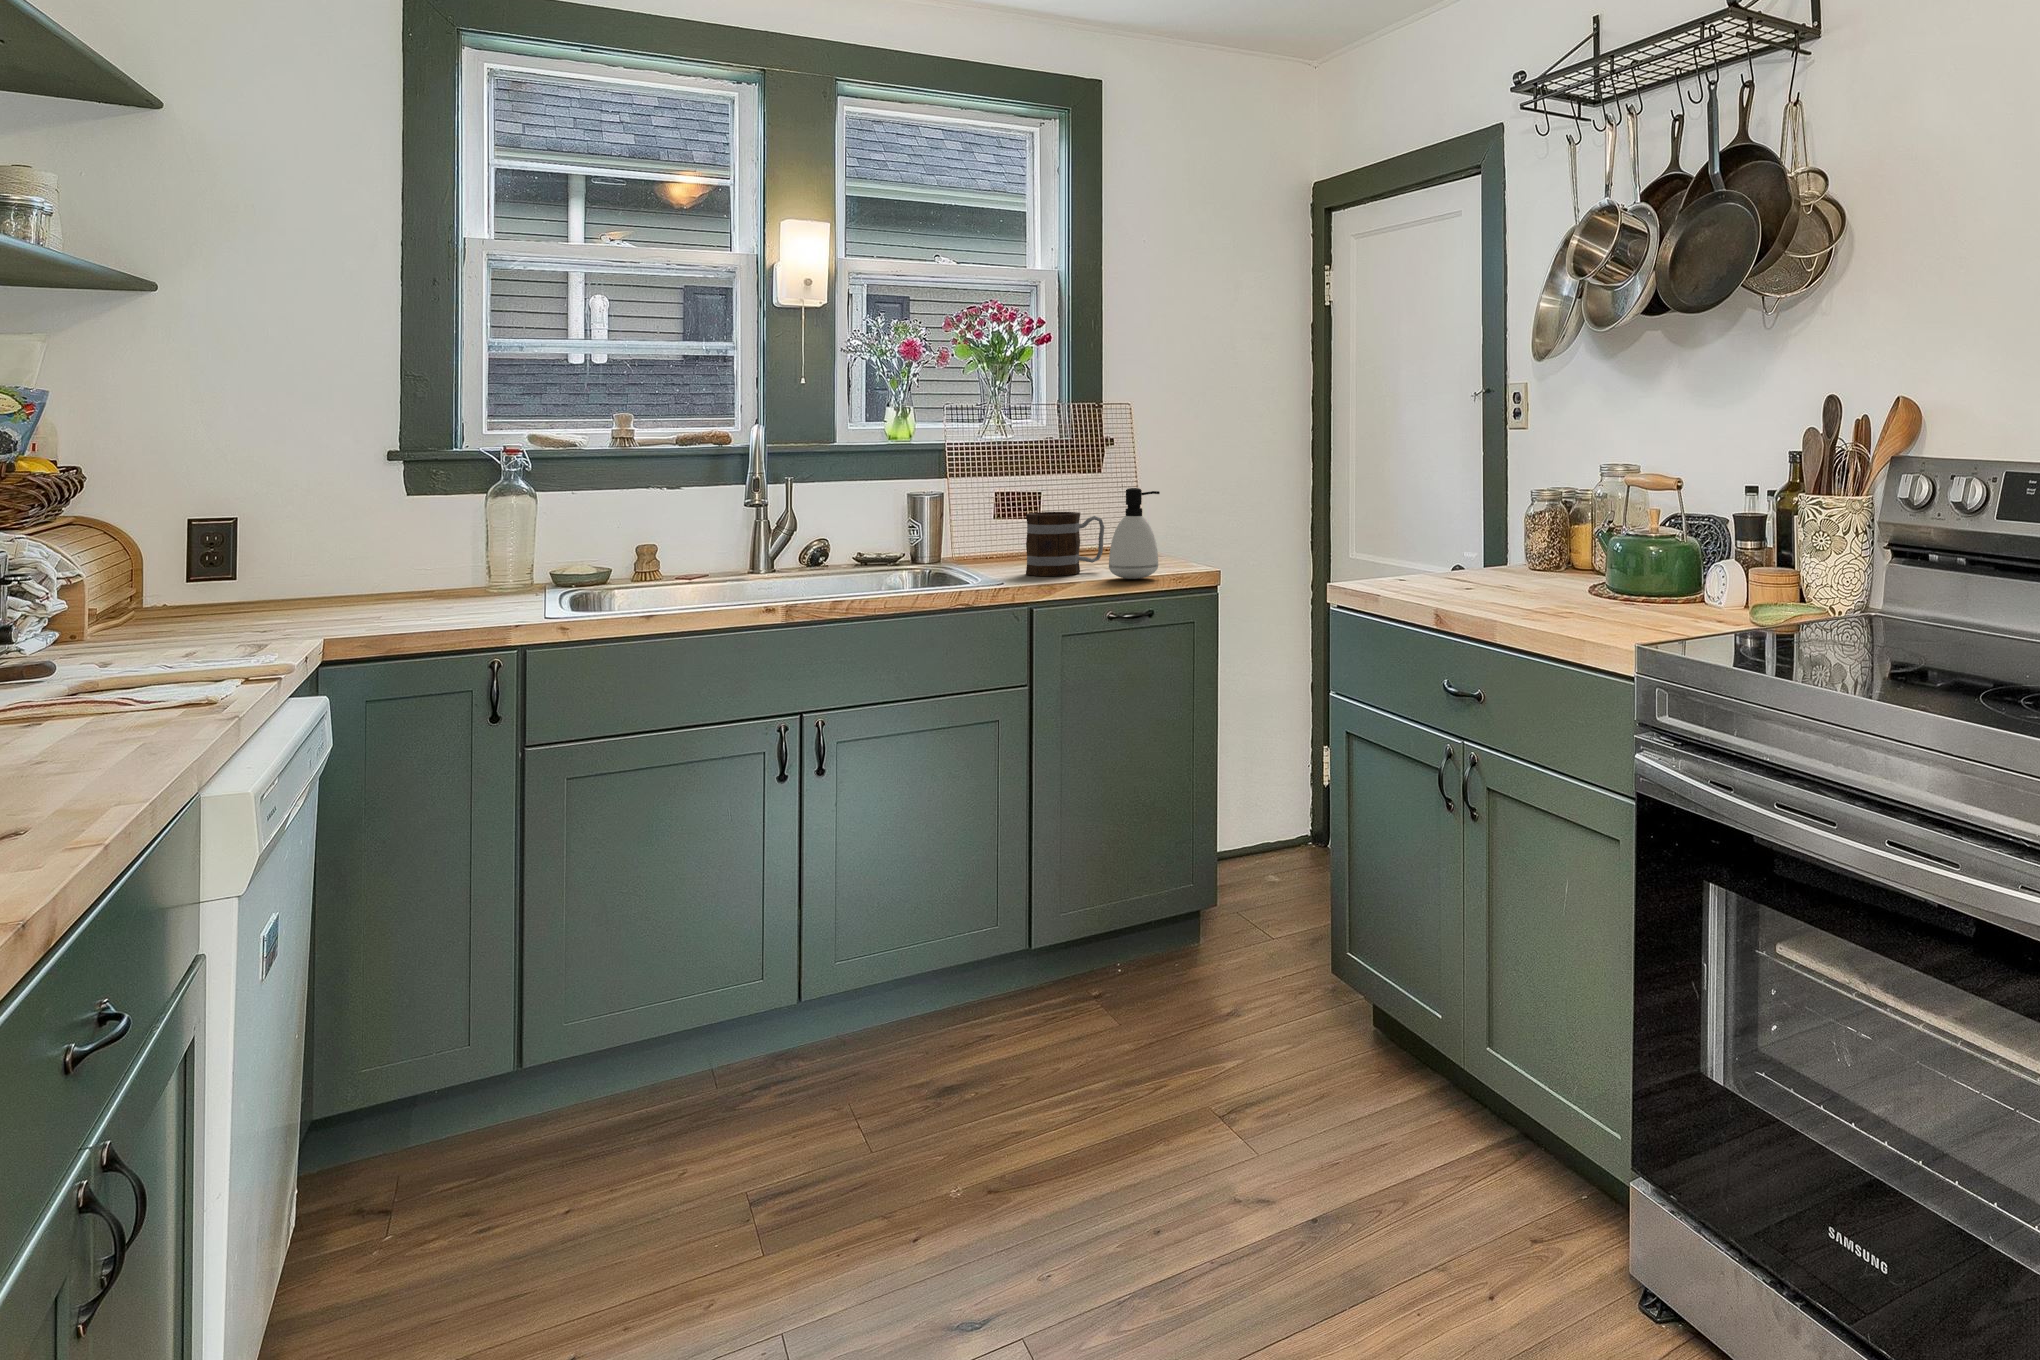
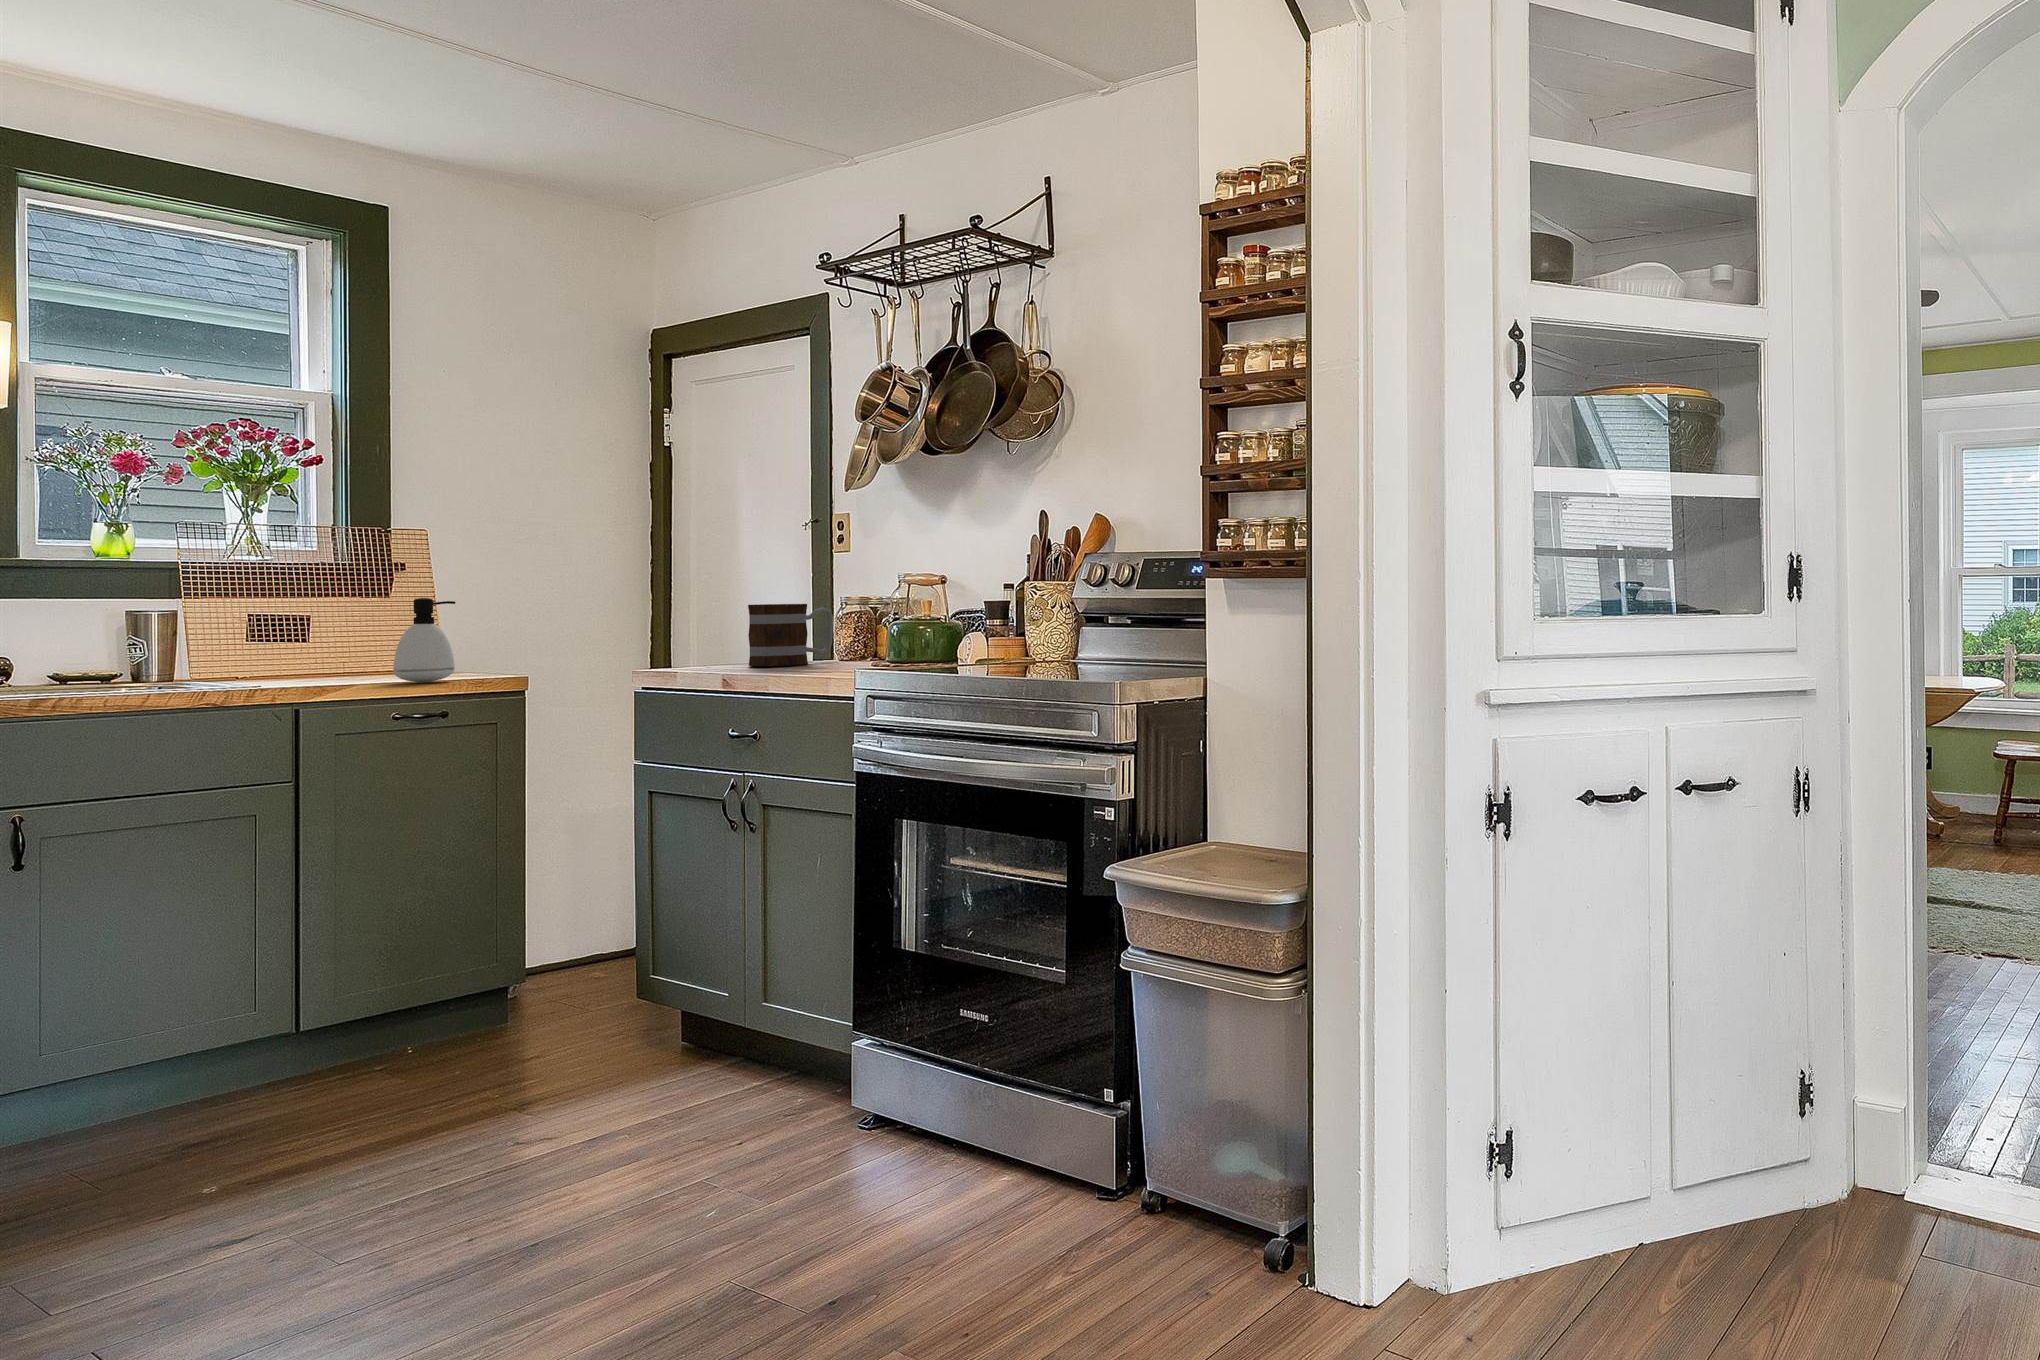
mug: present [1026,512,1104,576] -> present [748,604,834,666]

